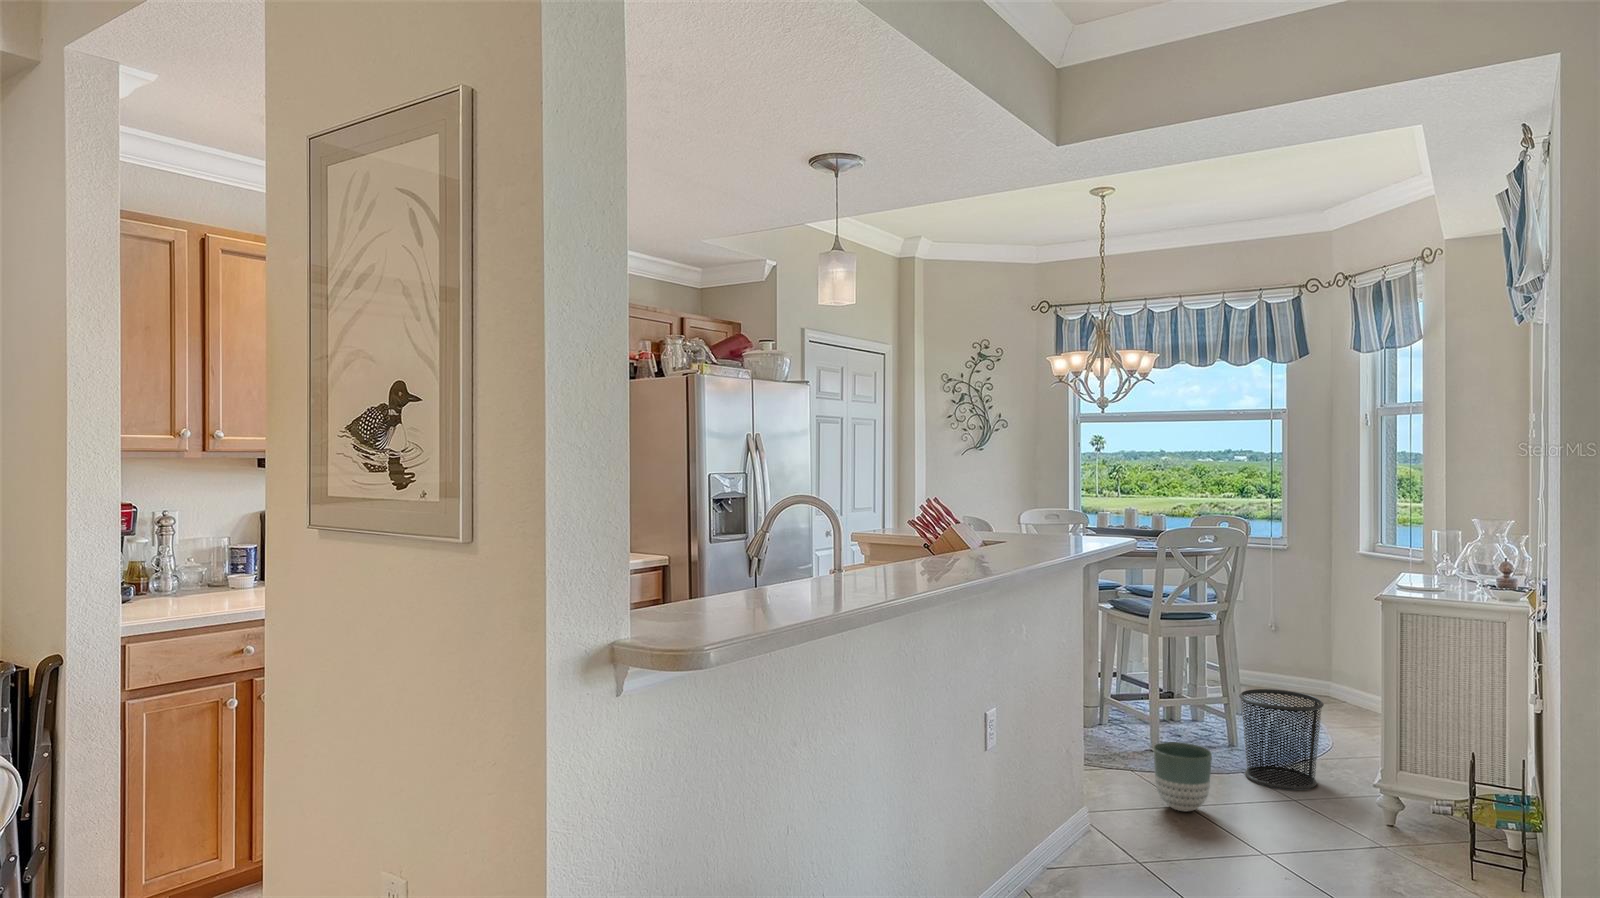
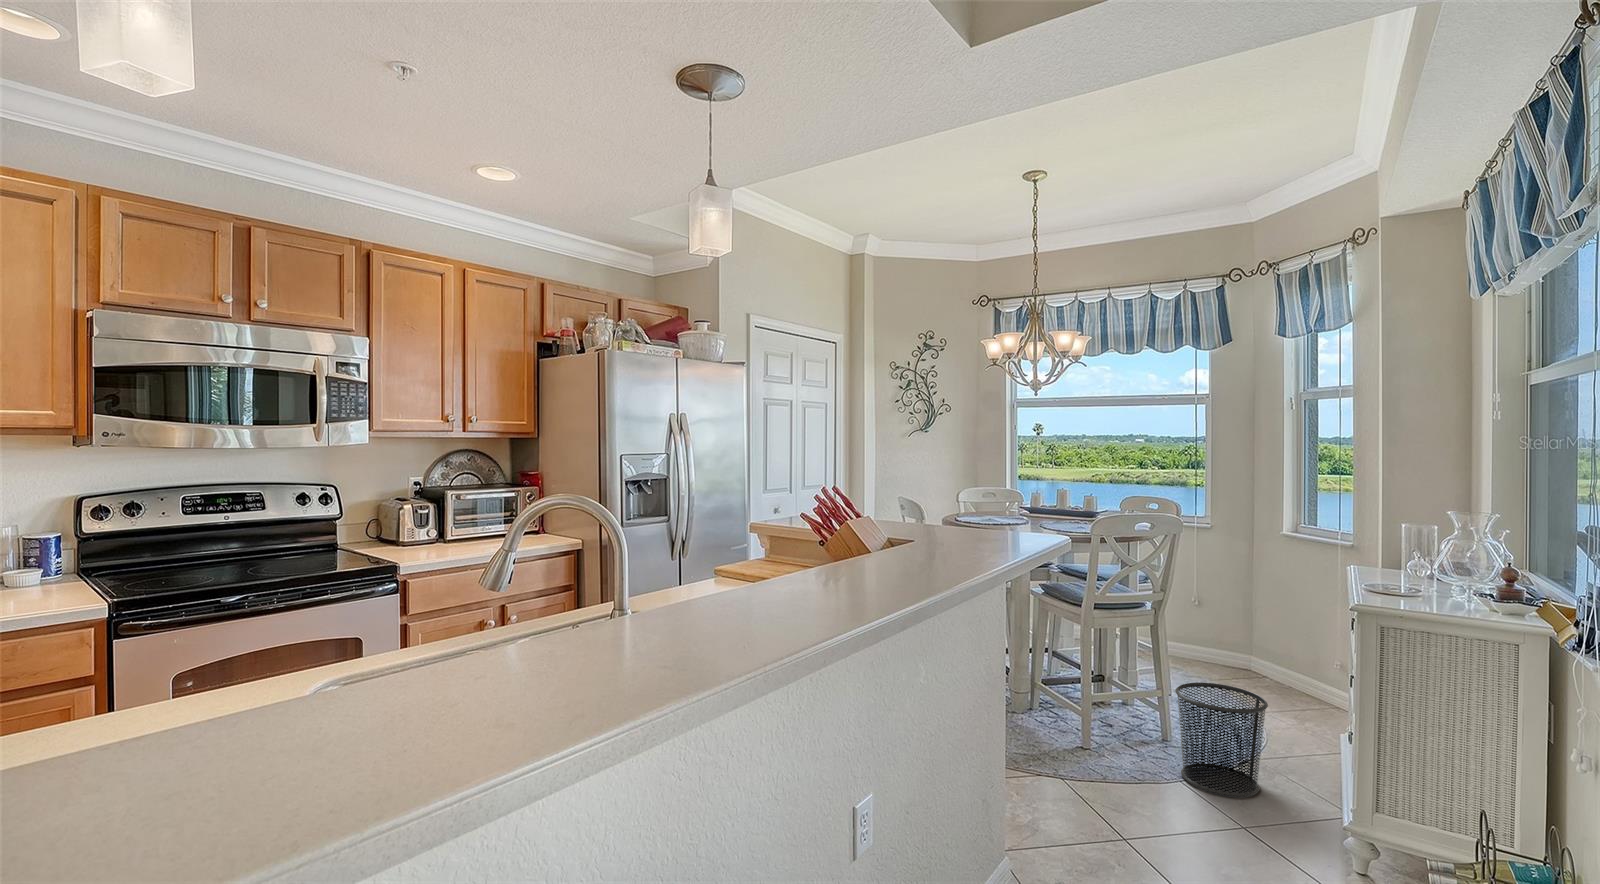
planter: present [1153,742,1212,811] -> none [1086,749,1151,831]

